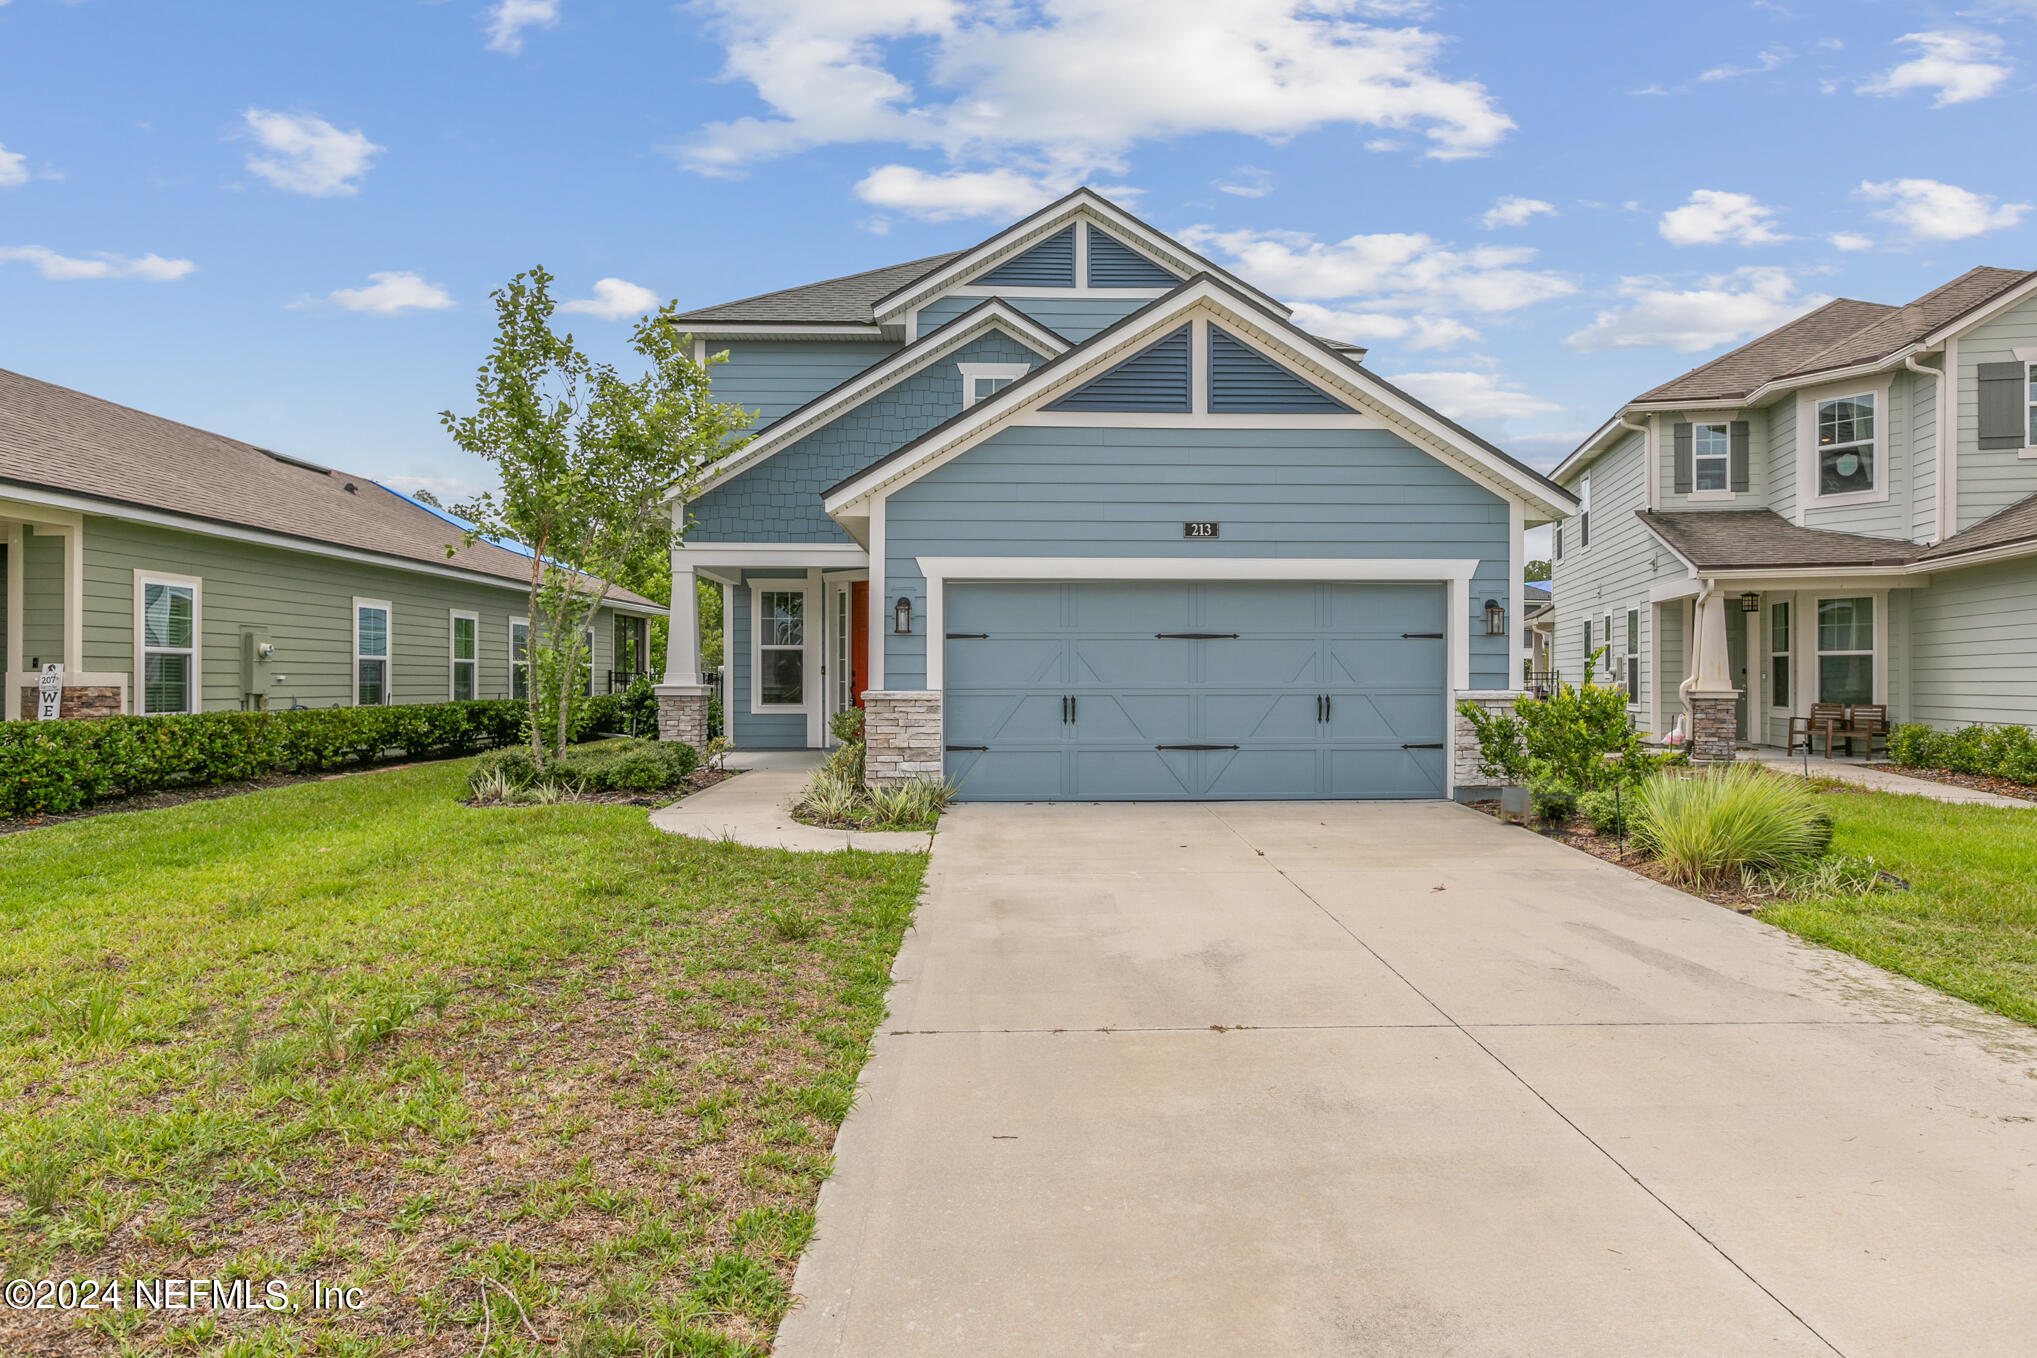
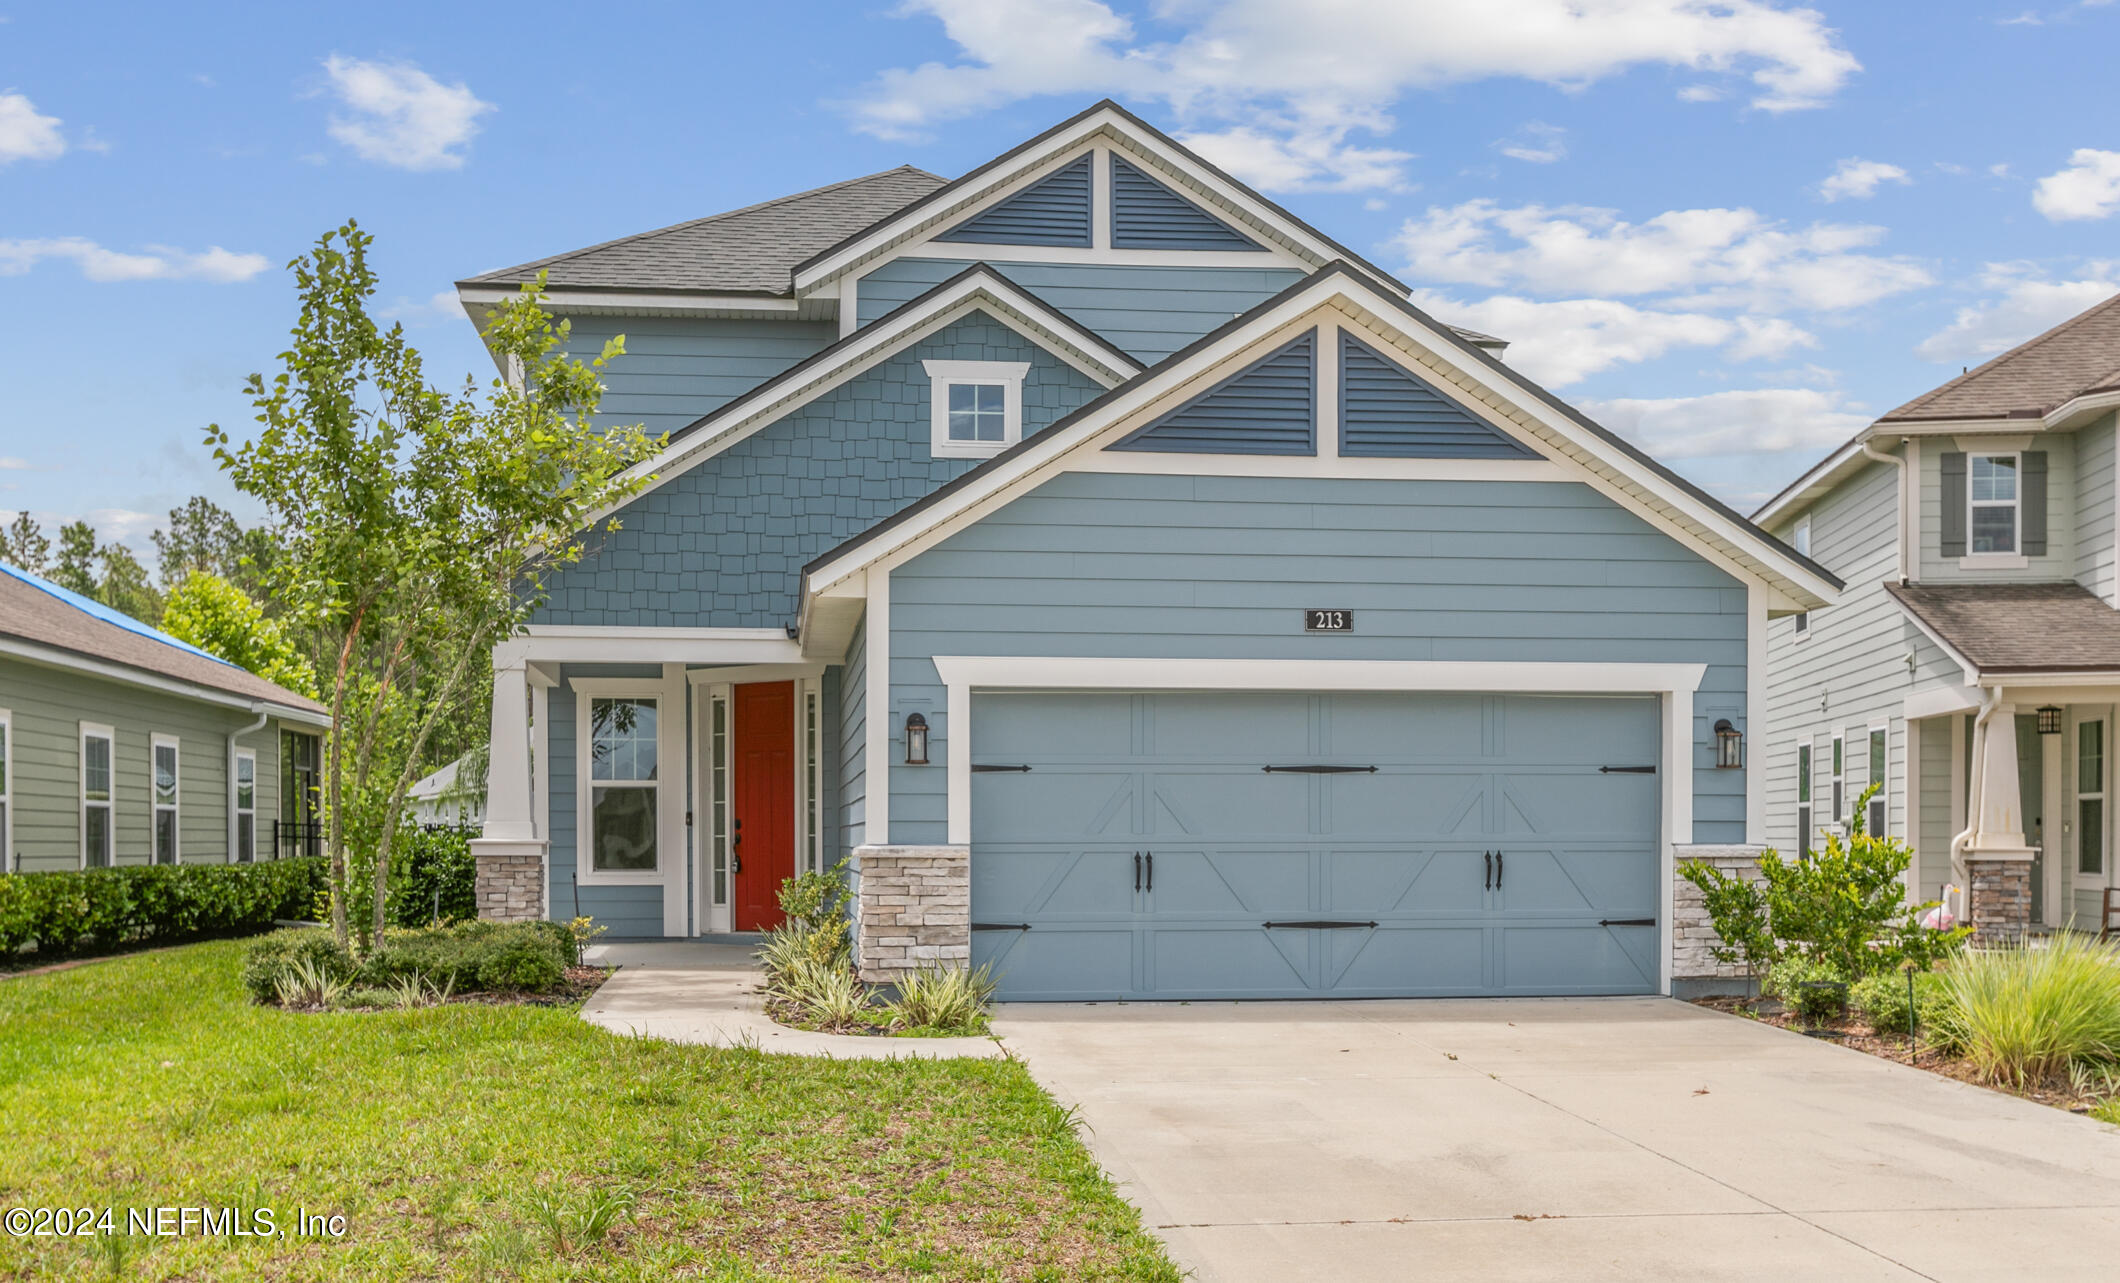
planter: present [1501,787,1530,826] -> none [1749,974,1787,1027]

